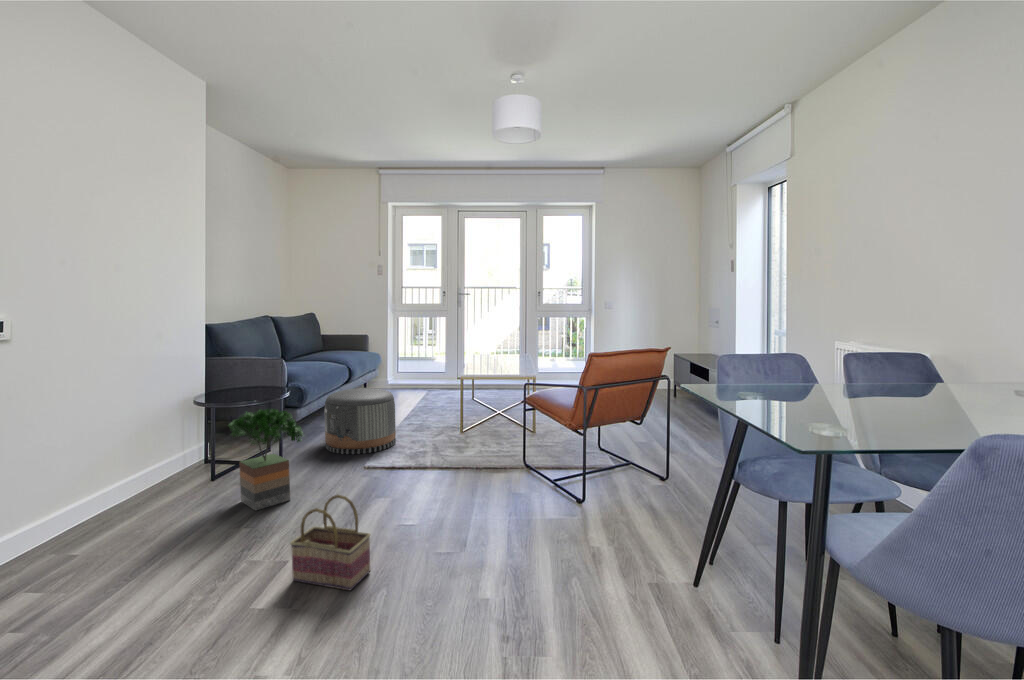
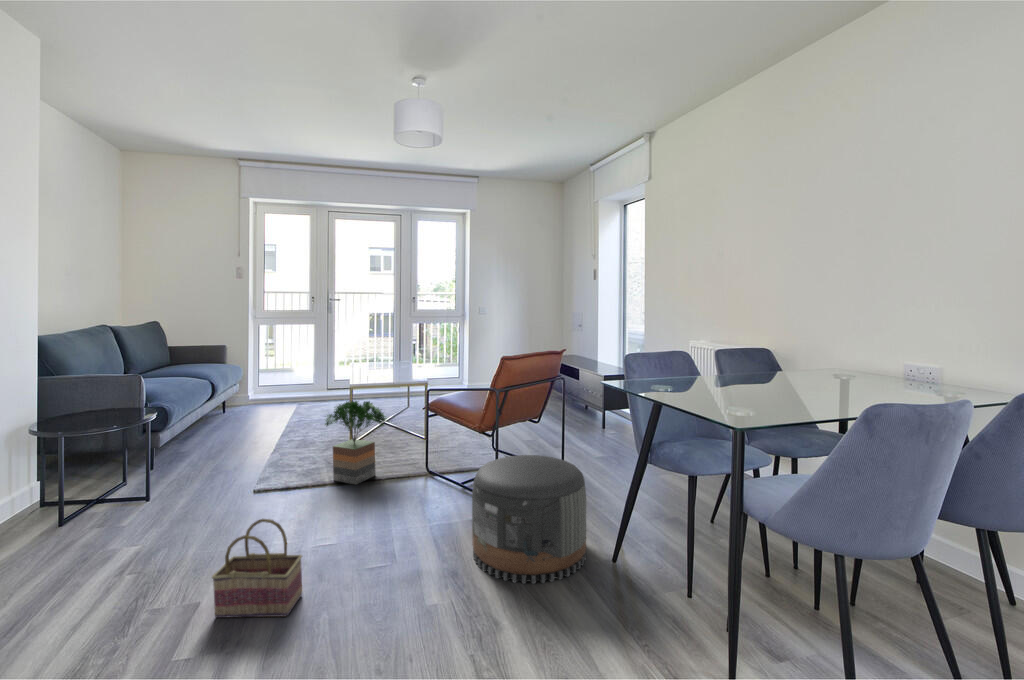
pouf: present [324,388,396,454] -> present [472,455,586,584]
potted tree: present [229,409,303,511] -> present [325,401,387,484]

